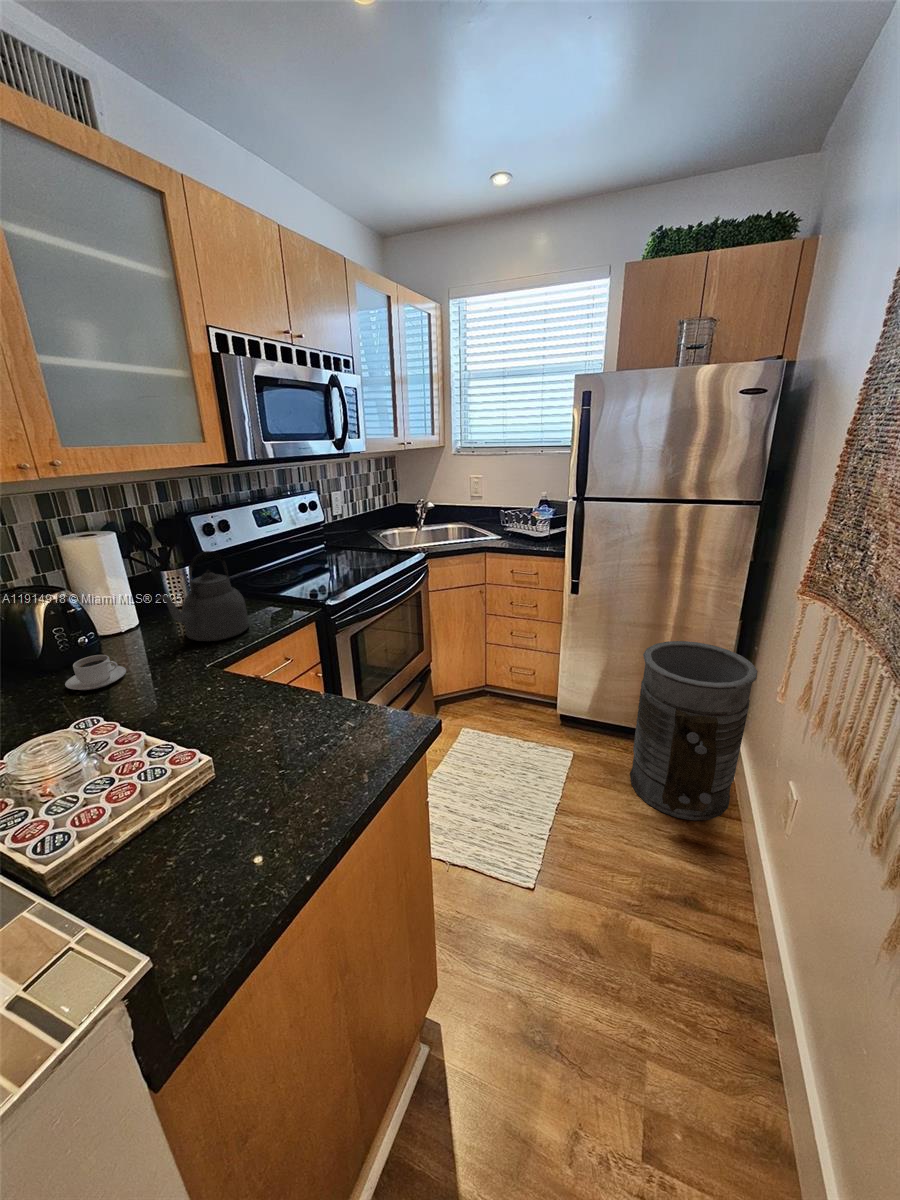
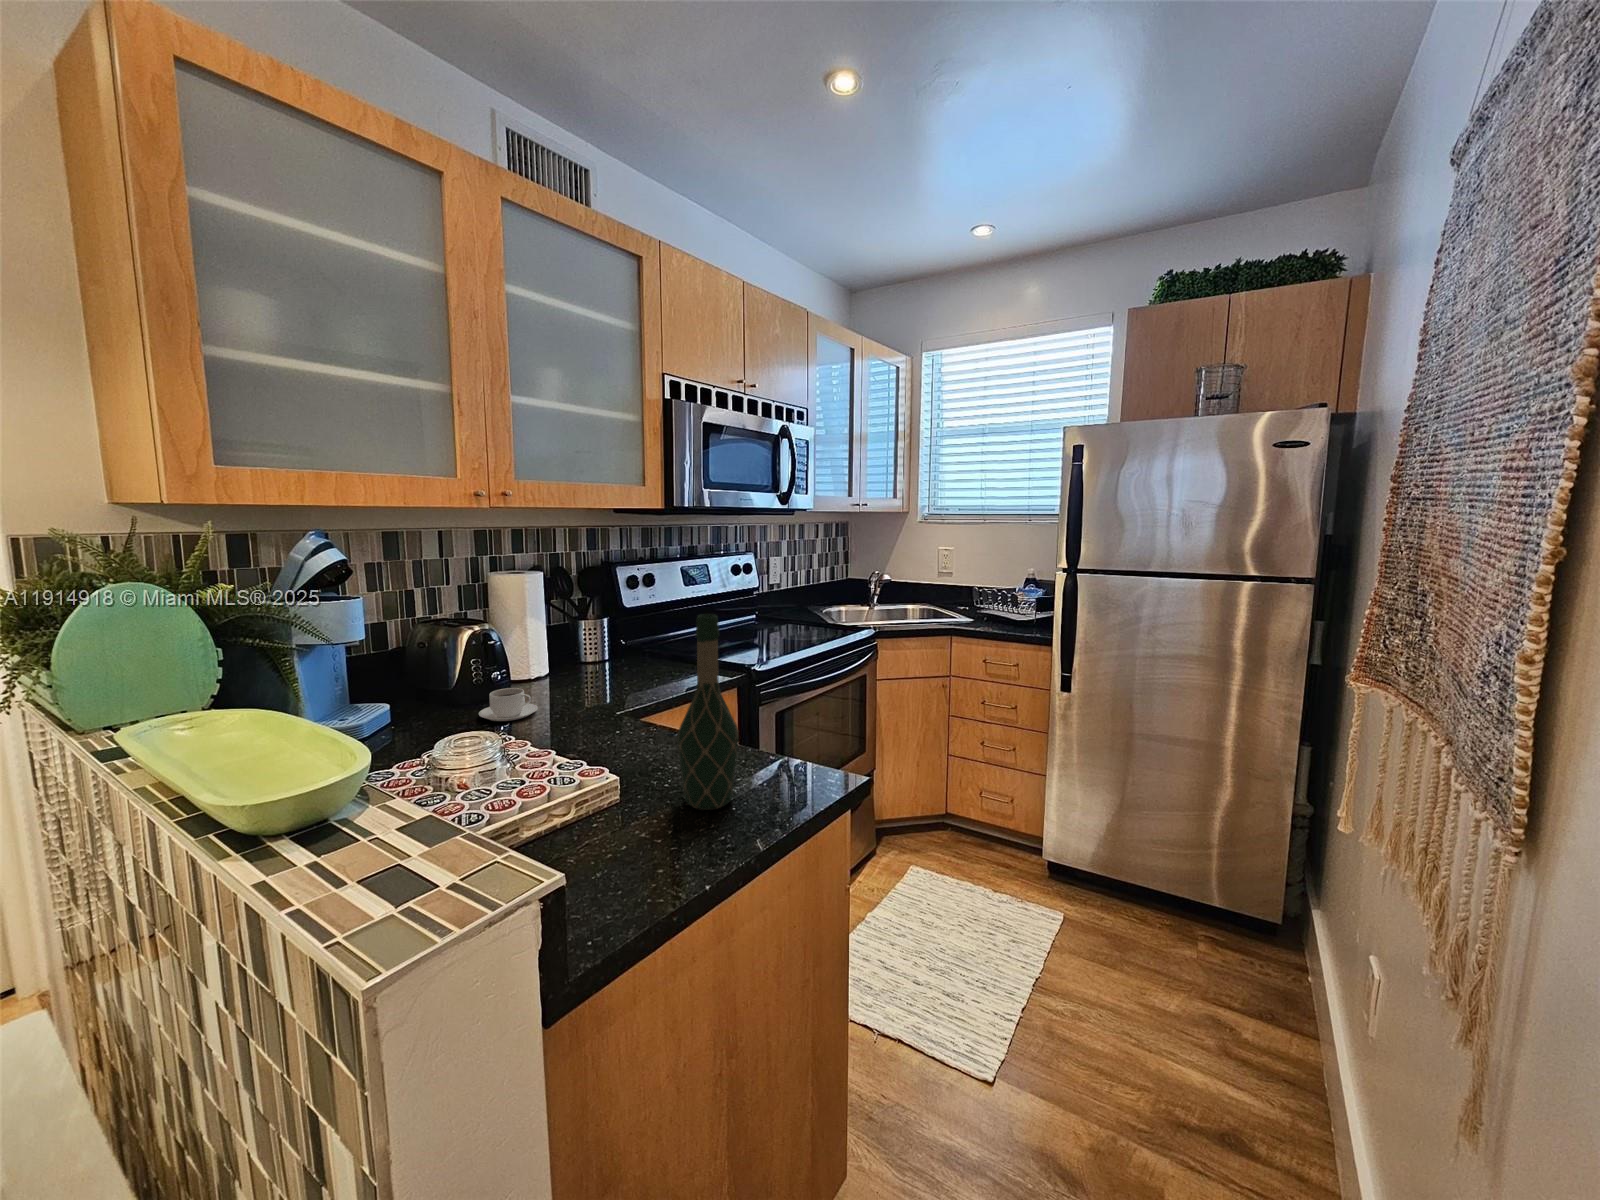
kettle: present [156,551,249,641] -> none [577,594,666,691]
wine bottle: none [263,597,322,771] -> present [677,614,739,810]
trash can: present [630,641,758,821] -> none [1140,766,1326,1036]

